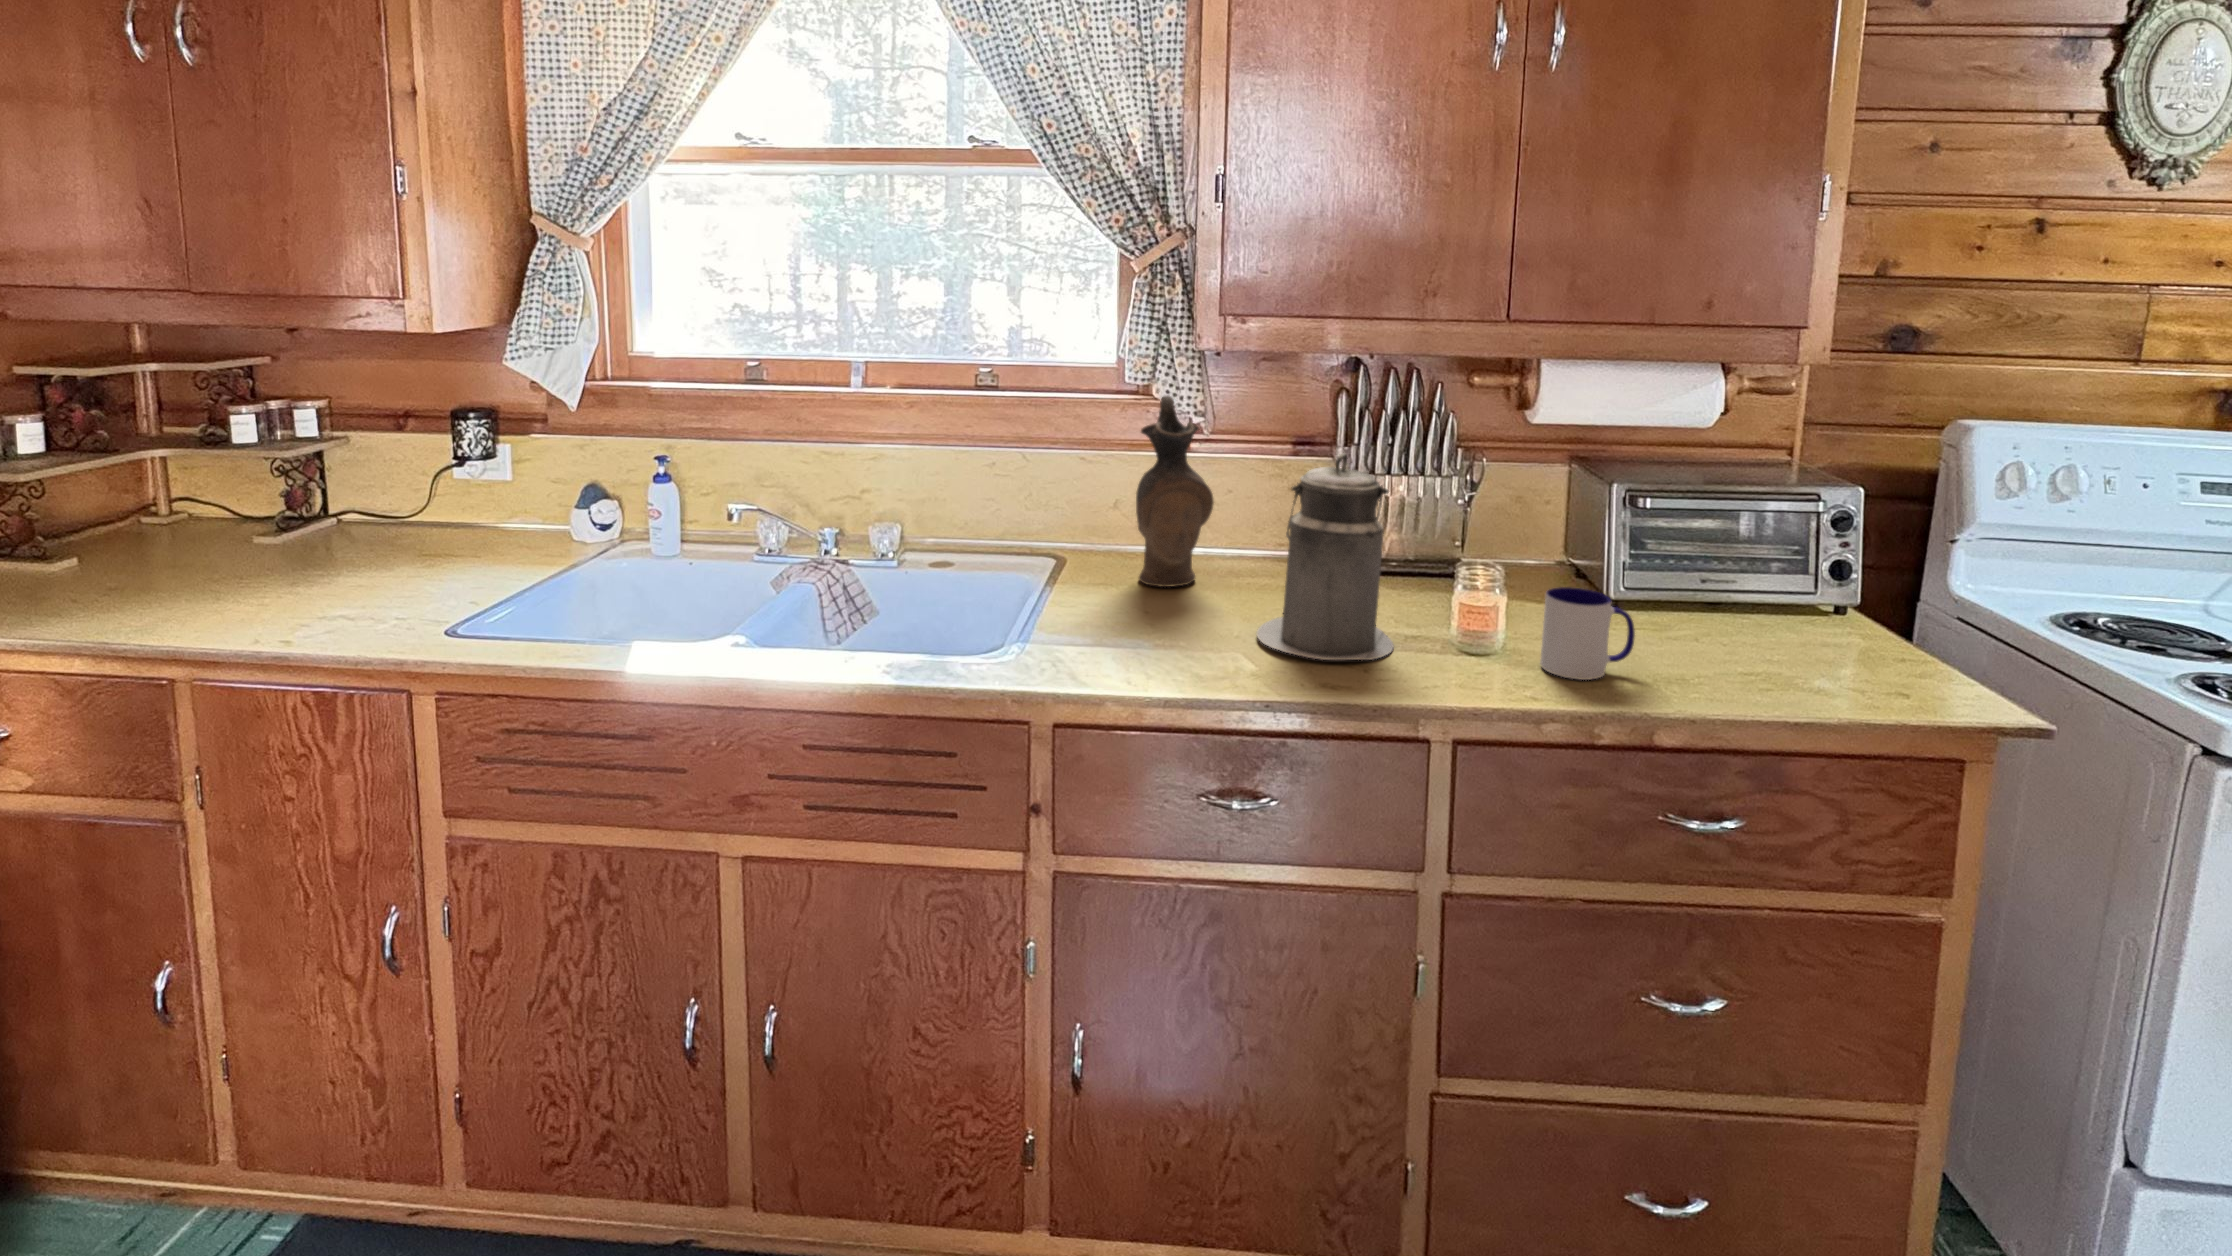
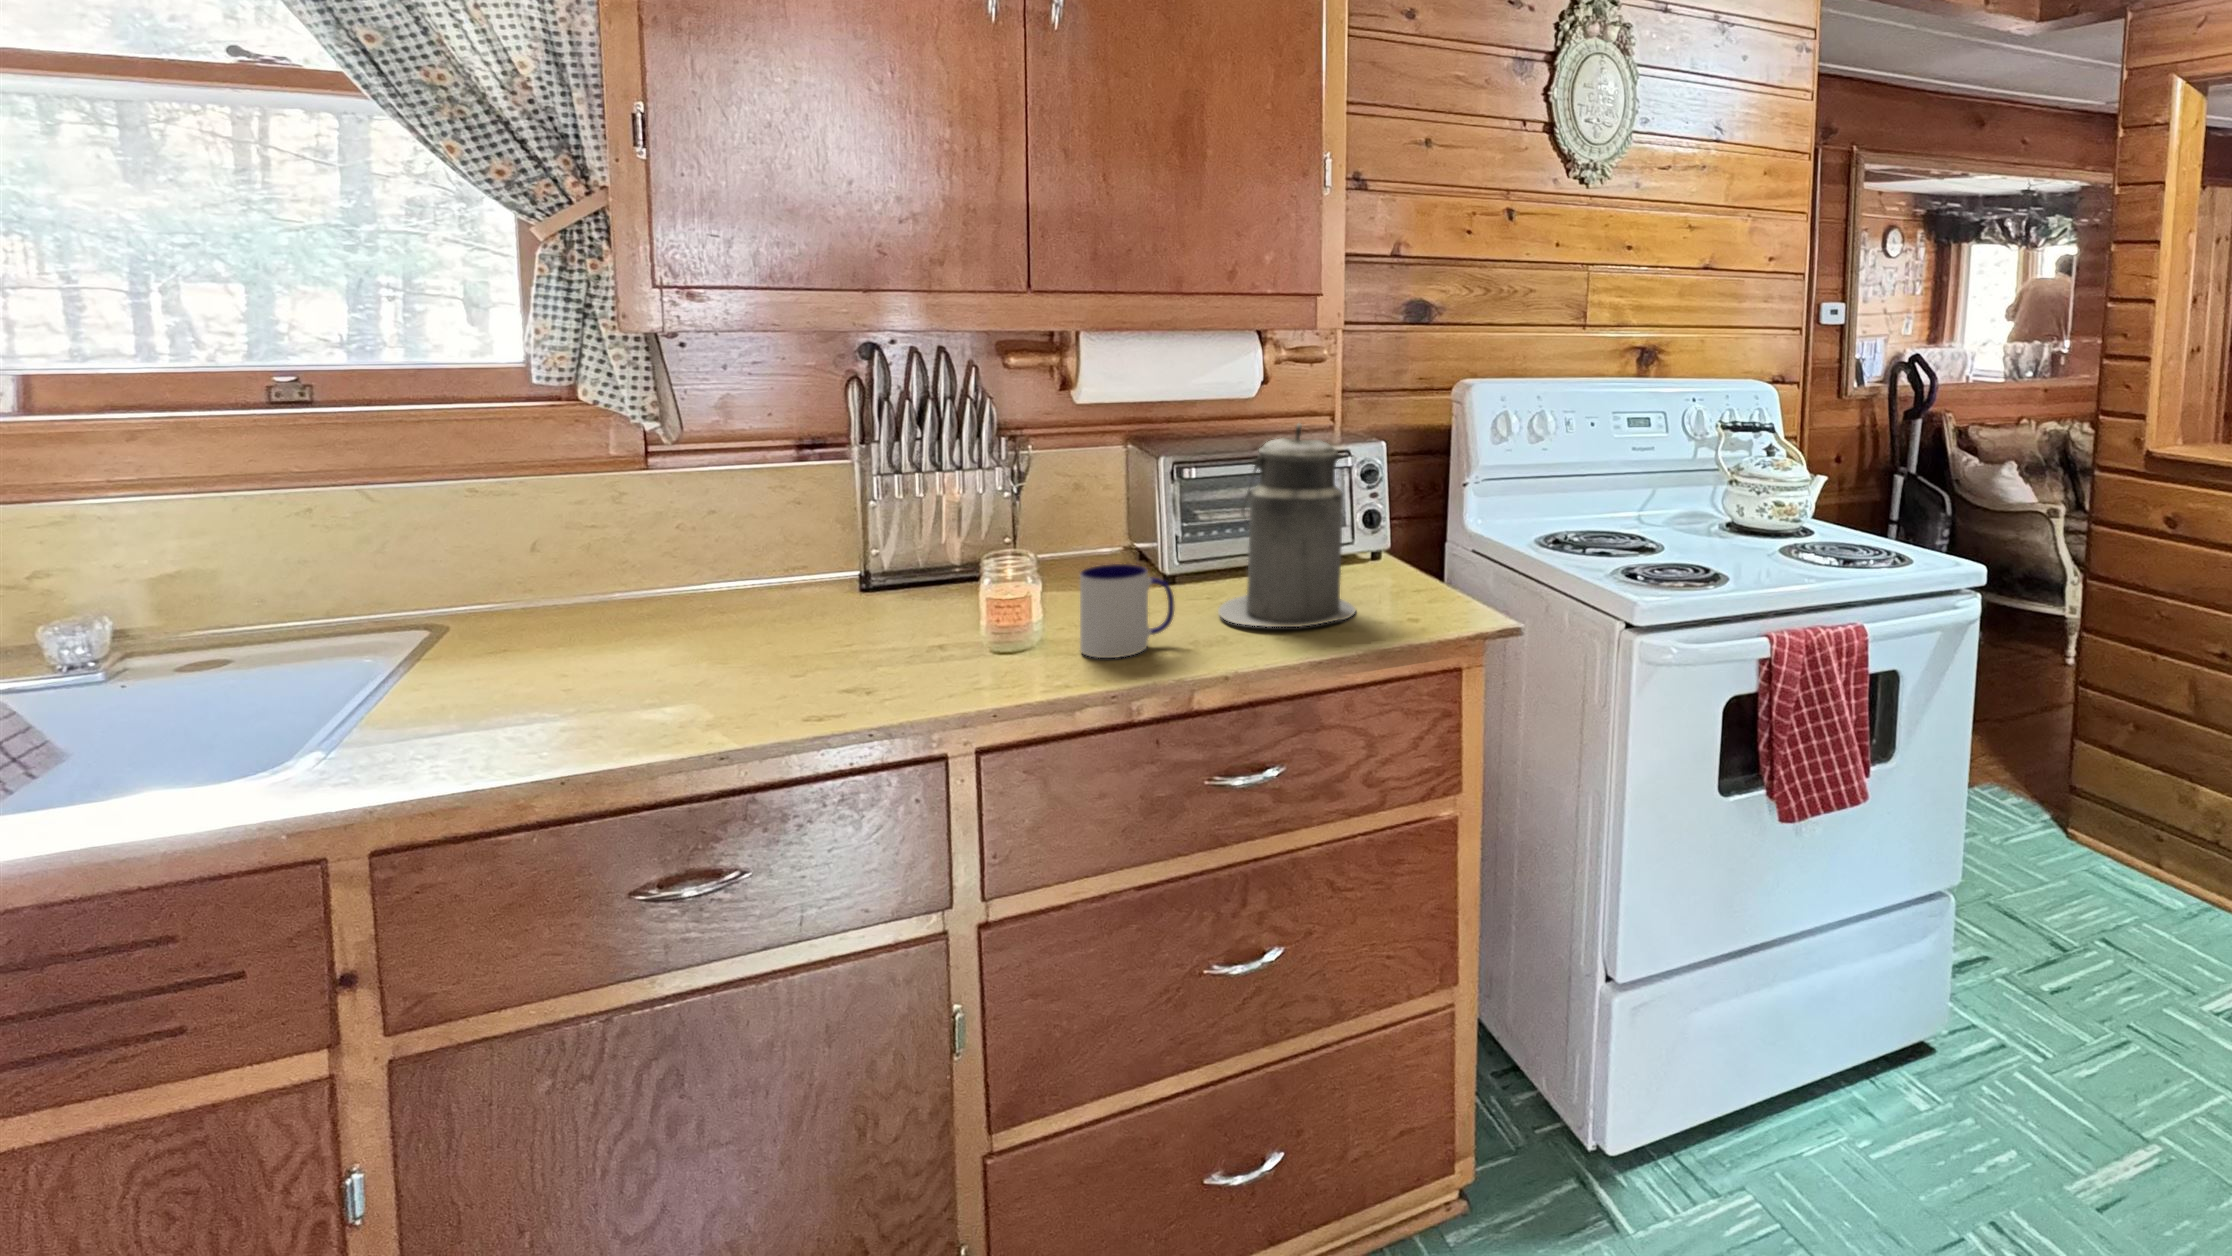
ceramic pitcher: present [1136,395,1214,587] -> none [549,398,672,644]
canister: present [1257,453,1394,660] -> present [1218,423,1355,627]

